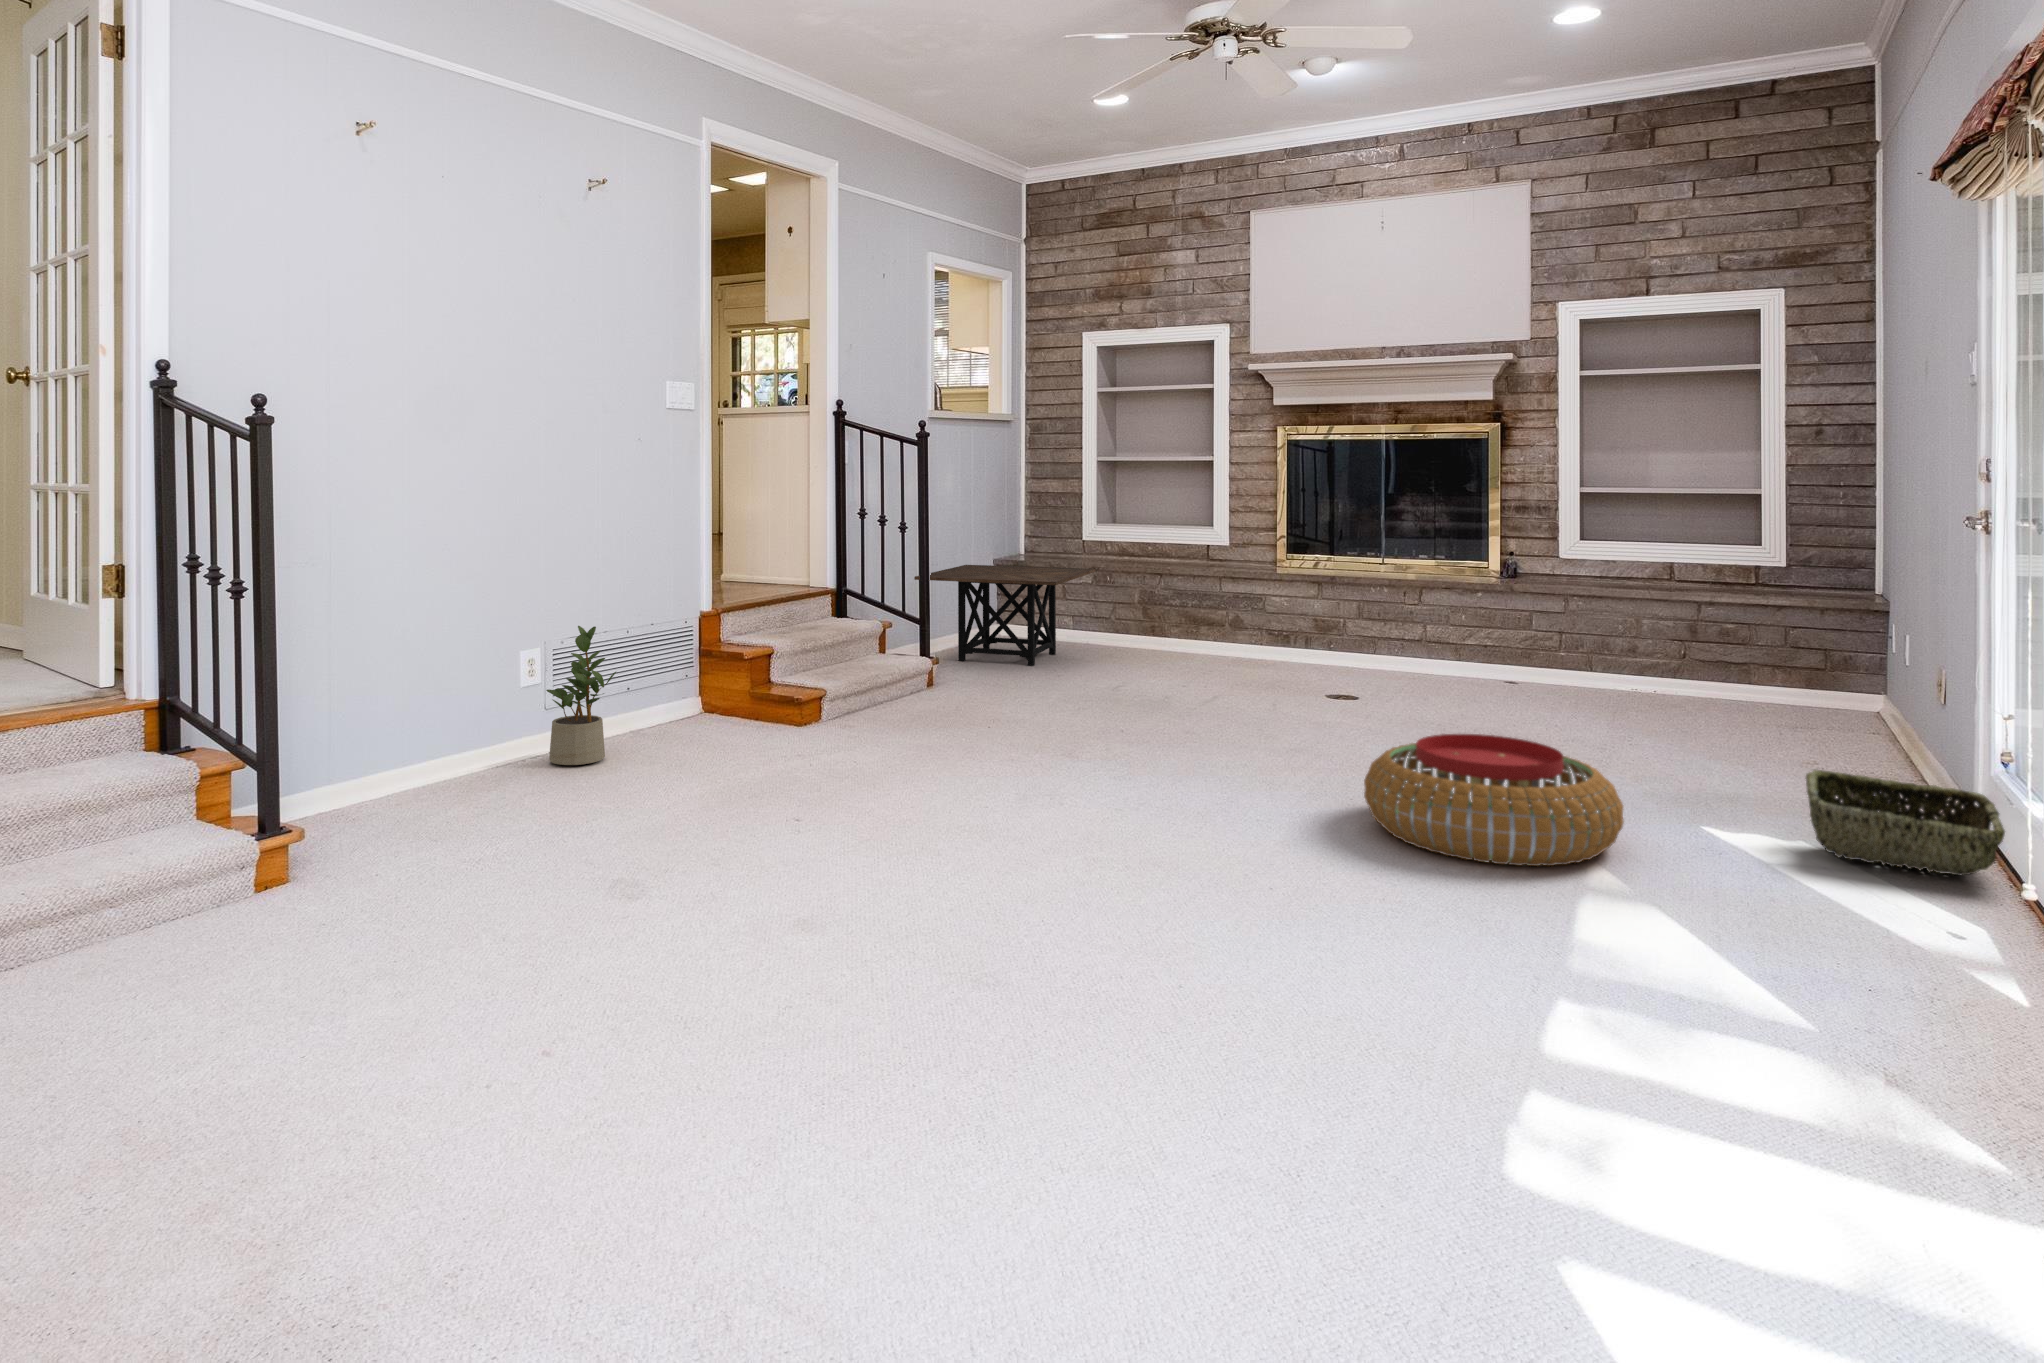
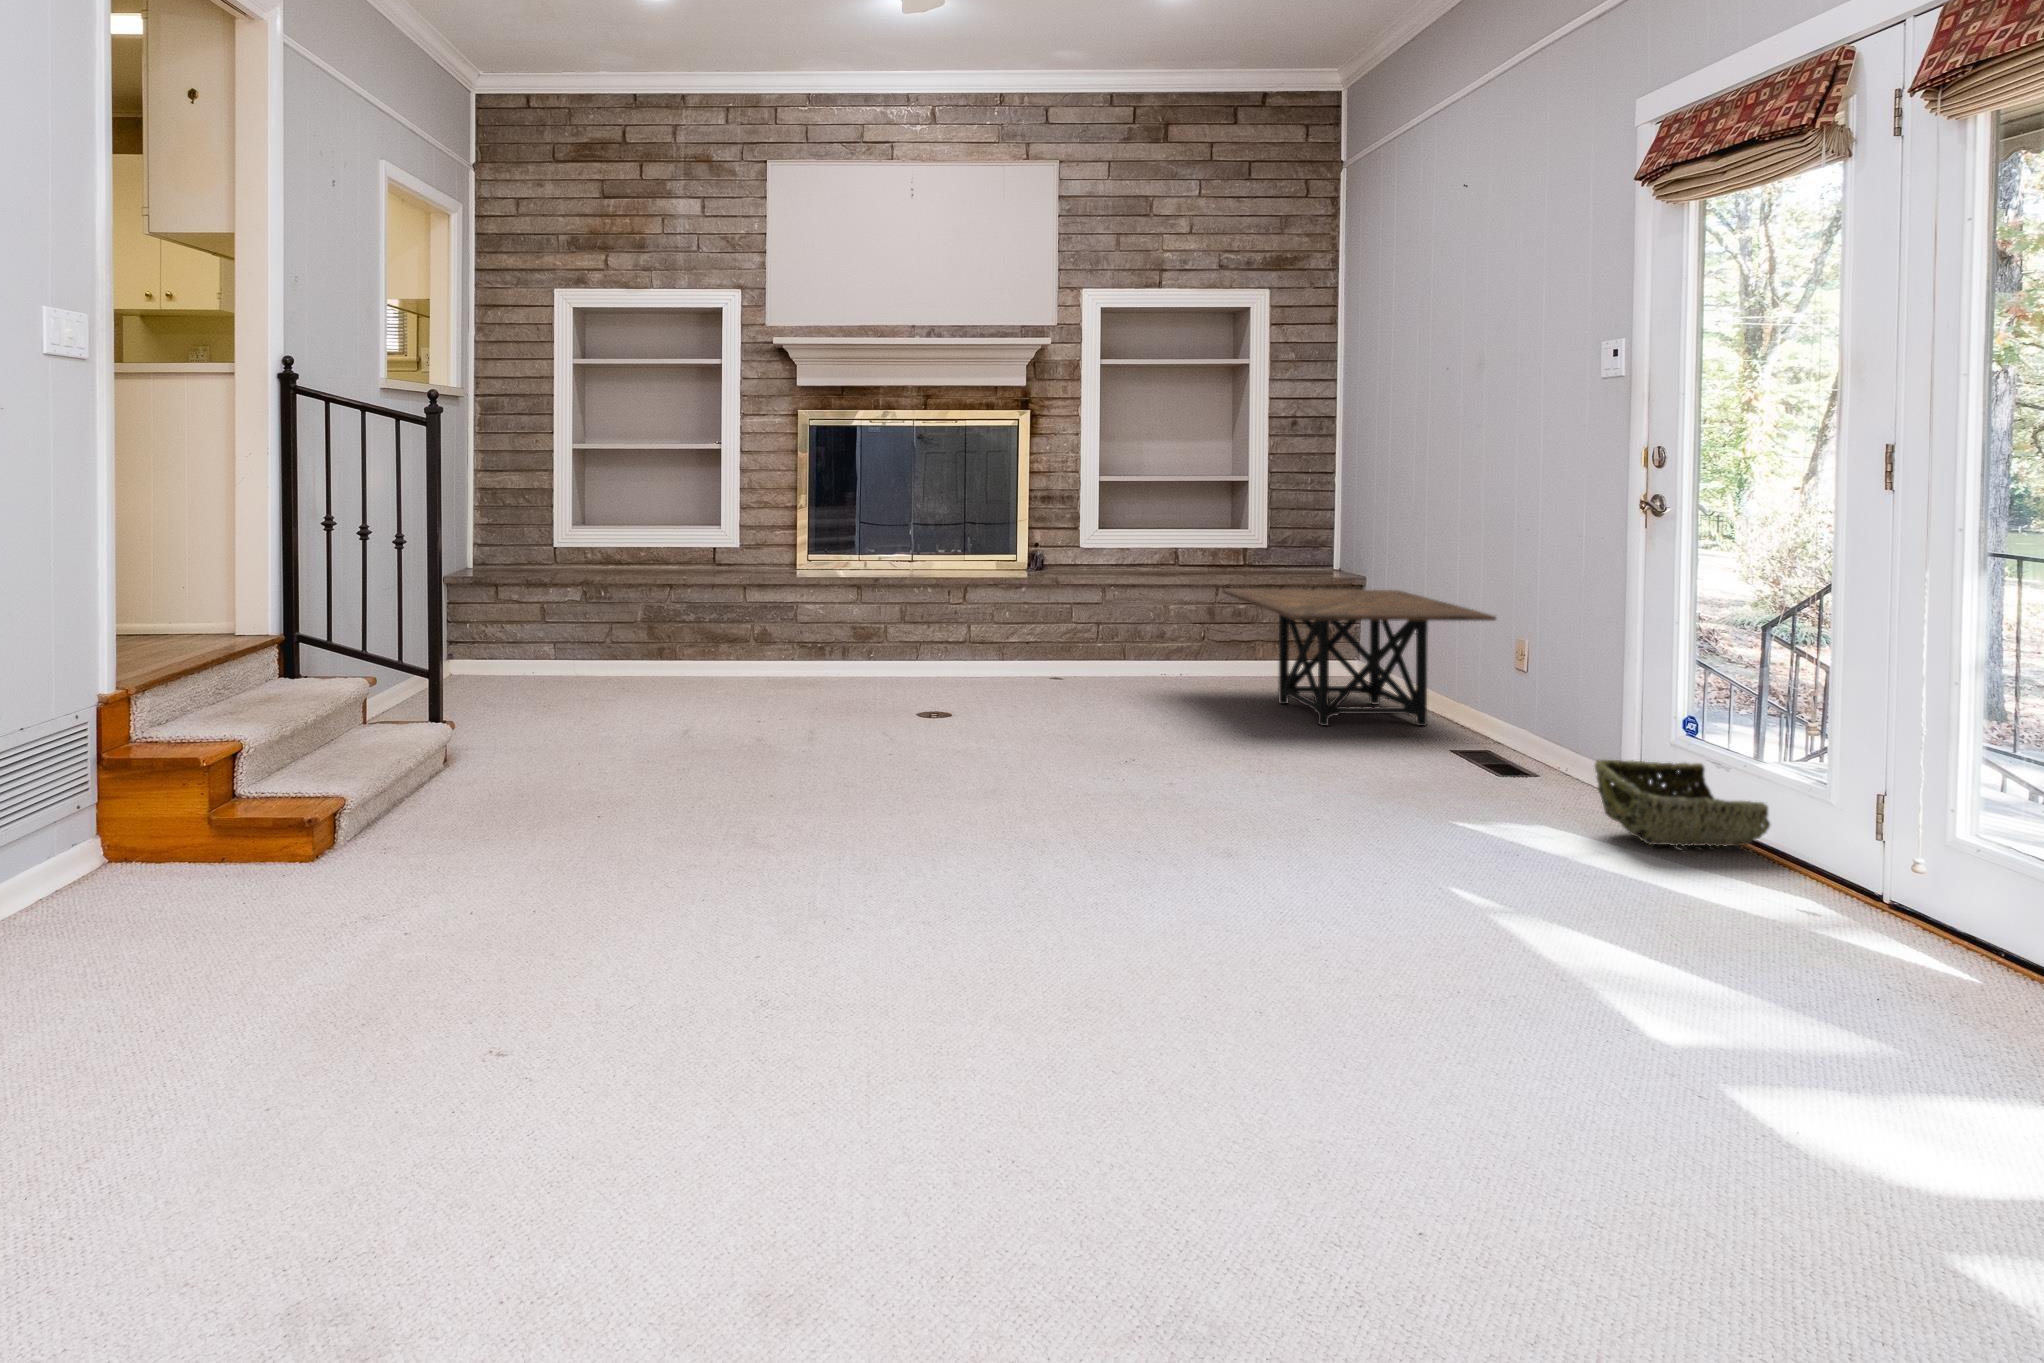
side table: present [914,565,1095,666] -> present [1222,589,1496,726]
potted plant: present [546,626,616,765] -> none [65,769,204,1034]
pouf: present [1364,734,1624,866] -> none [1258,766,1550,919]

